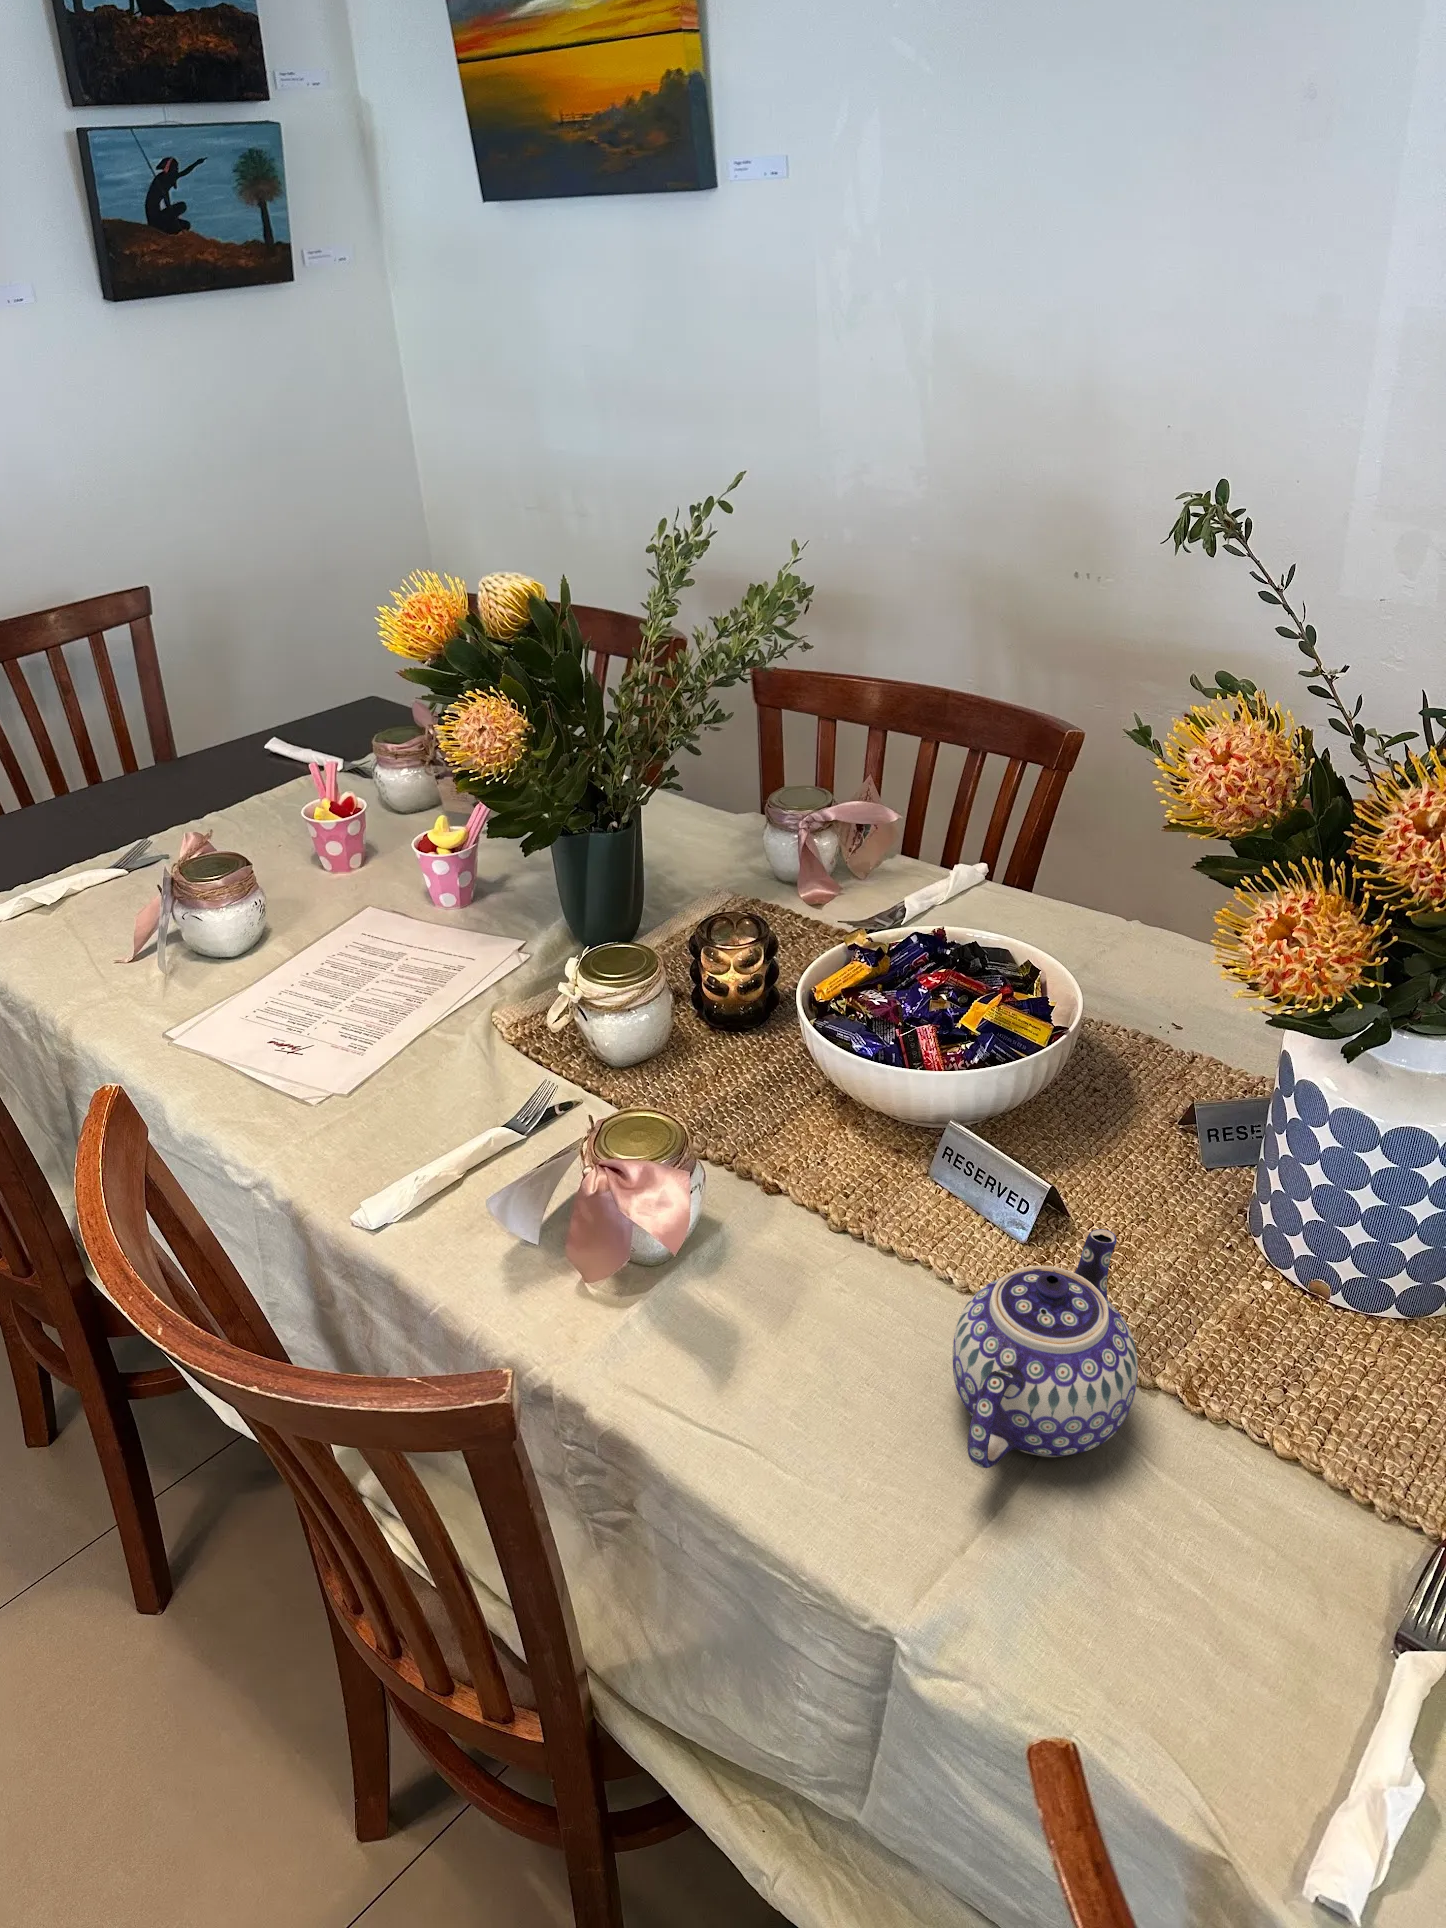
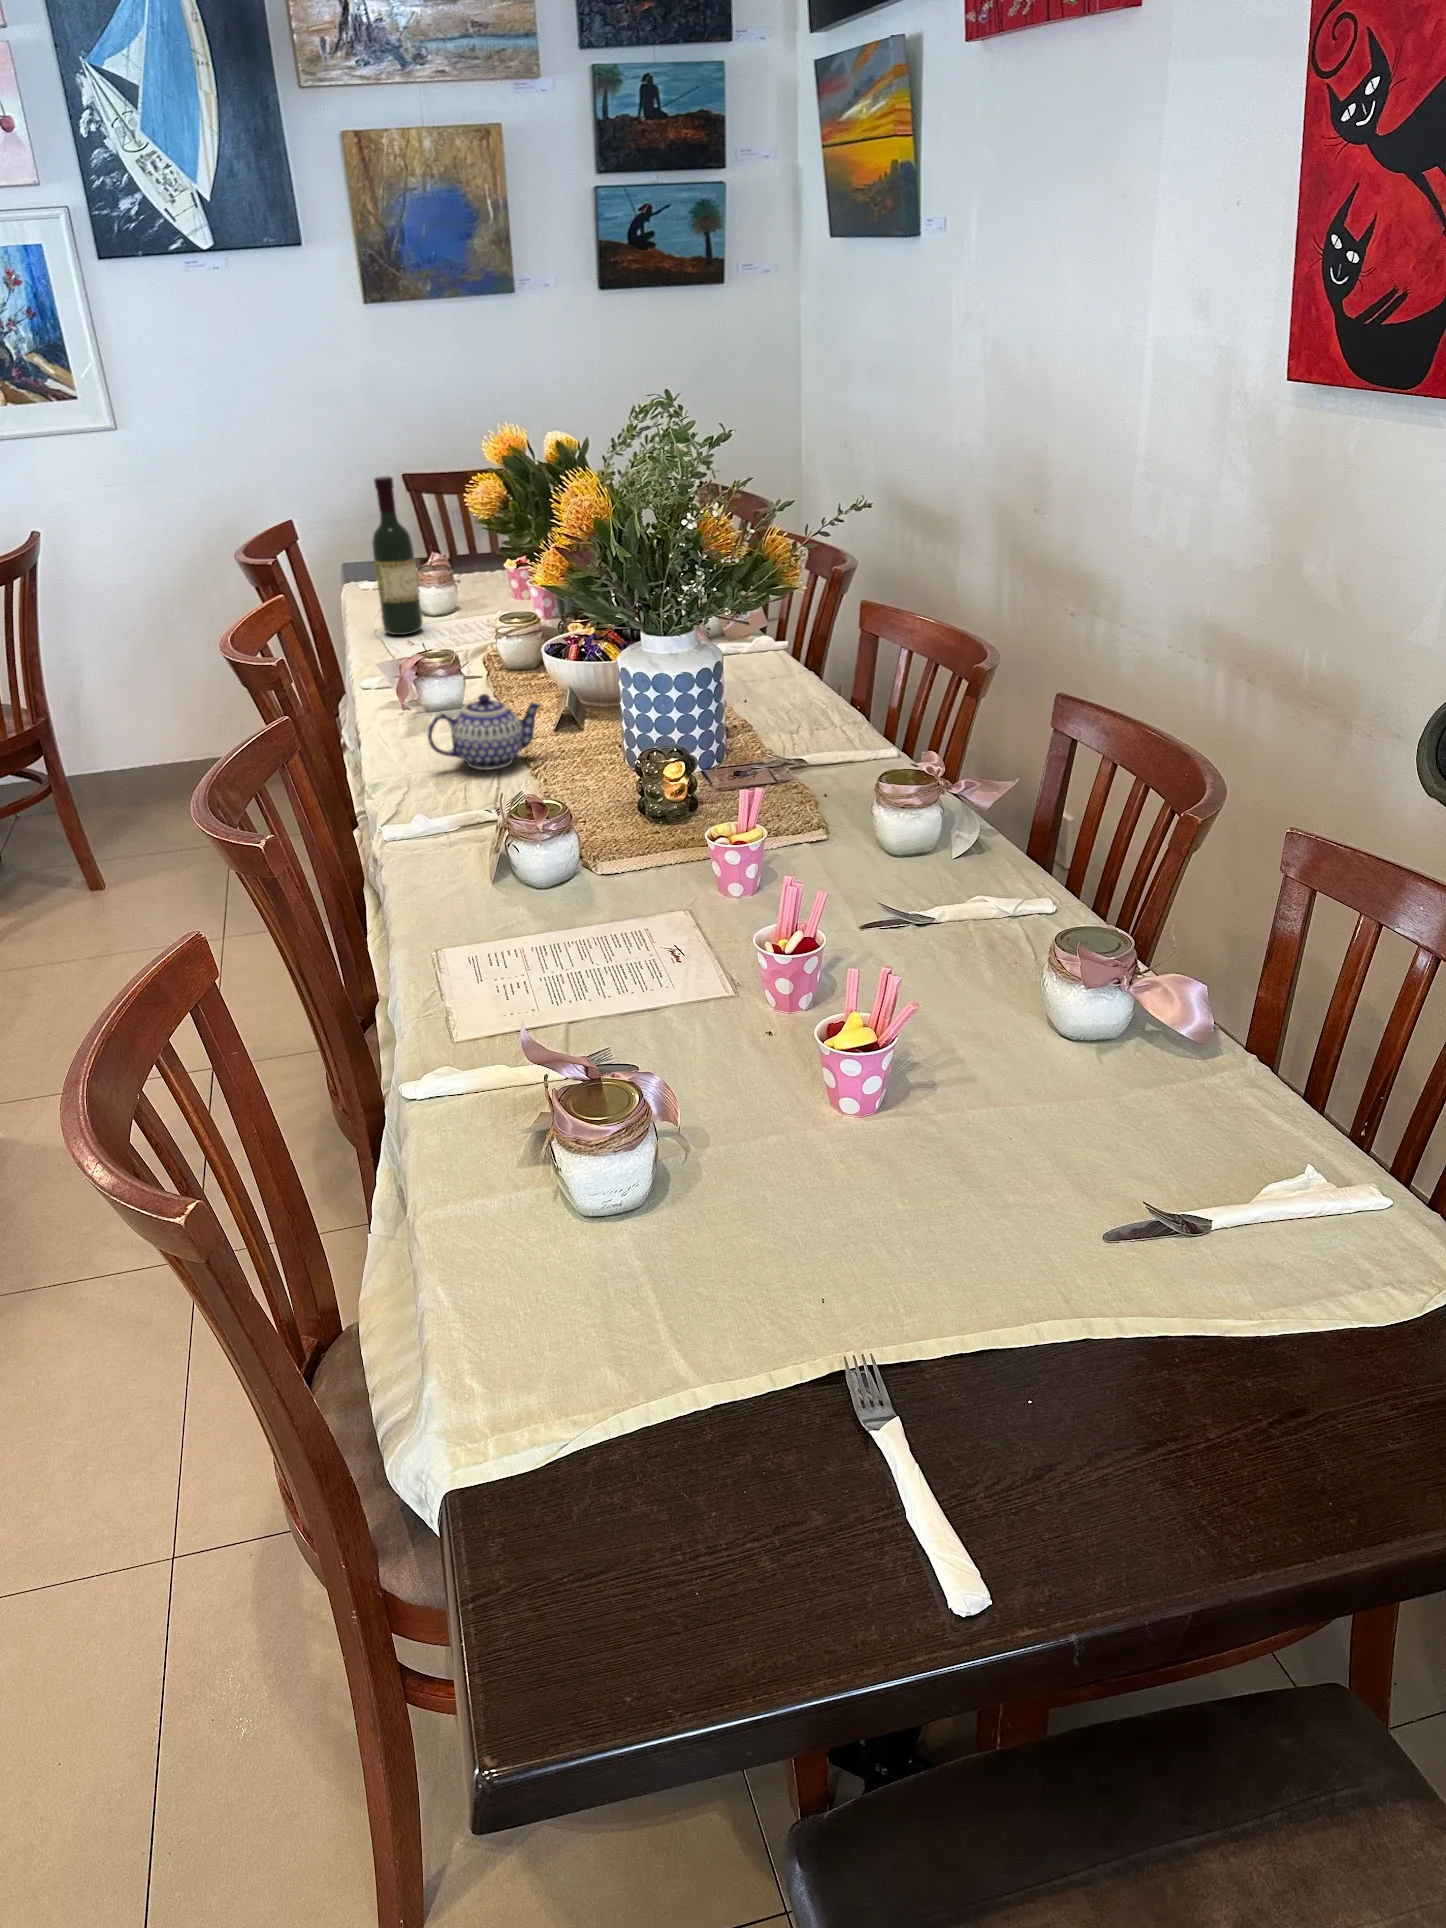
wine bottle: none [152,705,287,1030] -> present [372,476,423,635]

